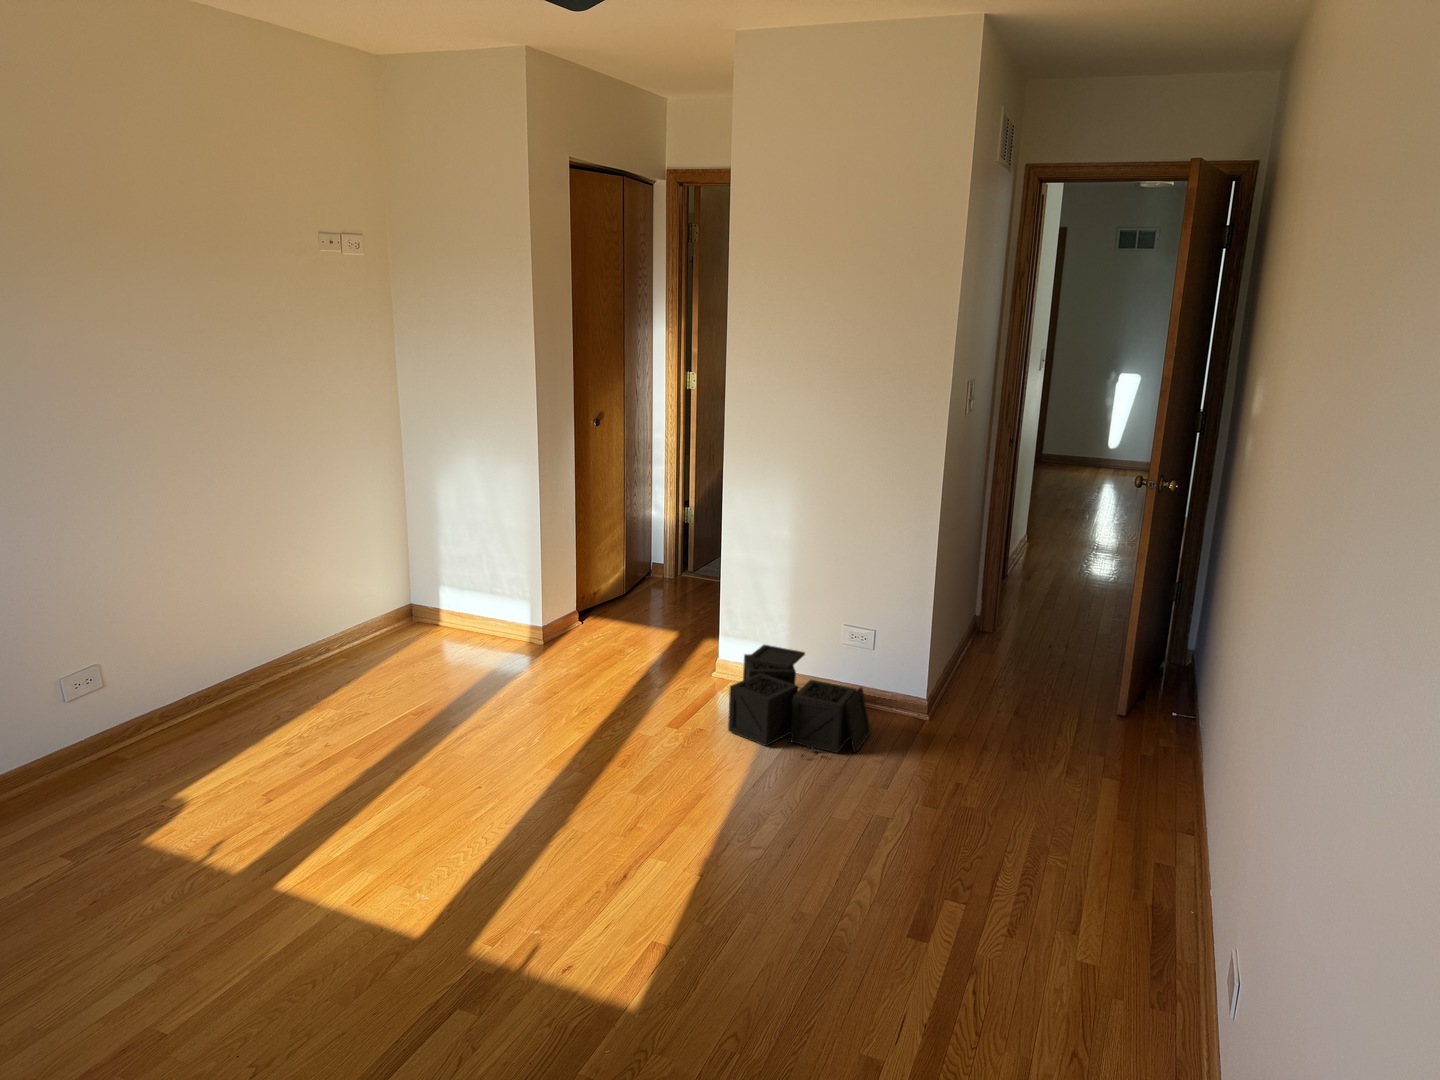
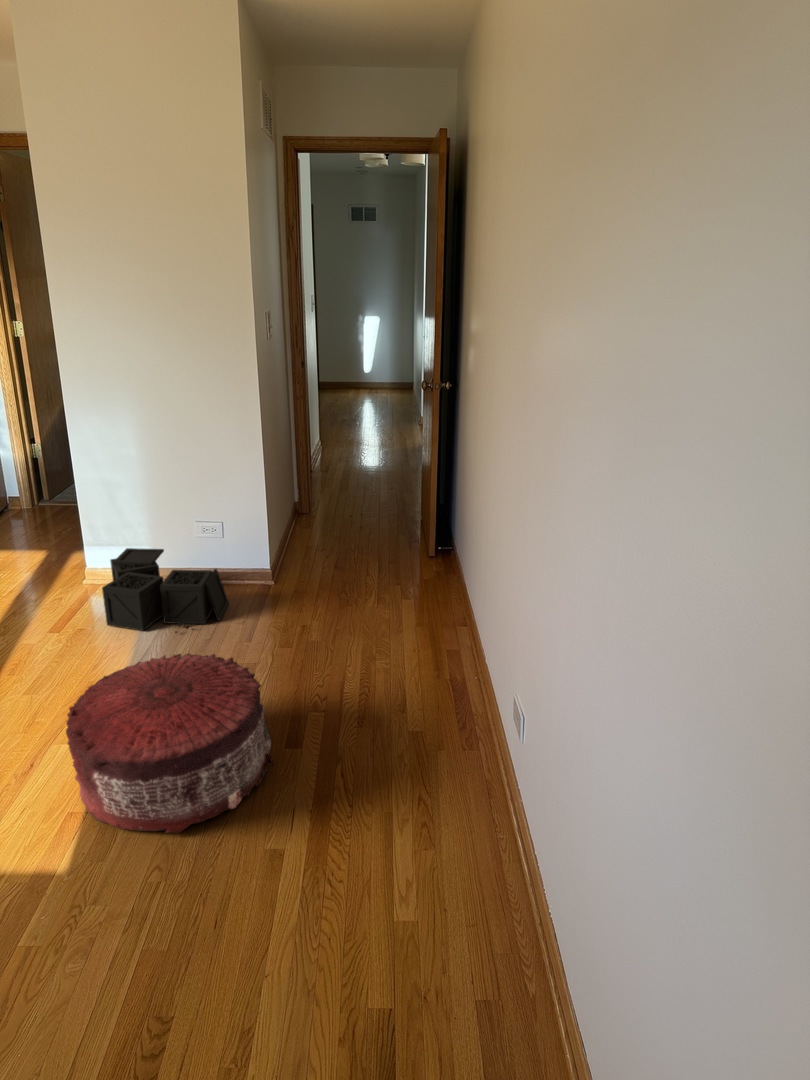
pouf: none [666,780,889,995] -> present [66,654,273,833]

